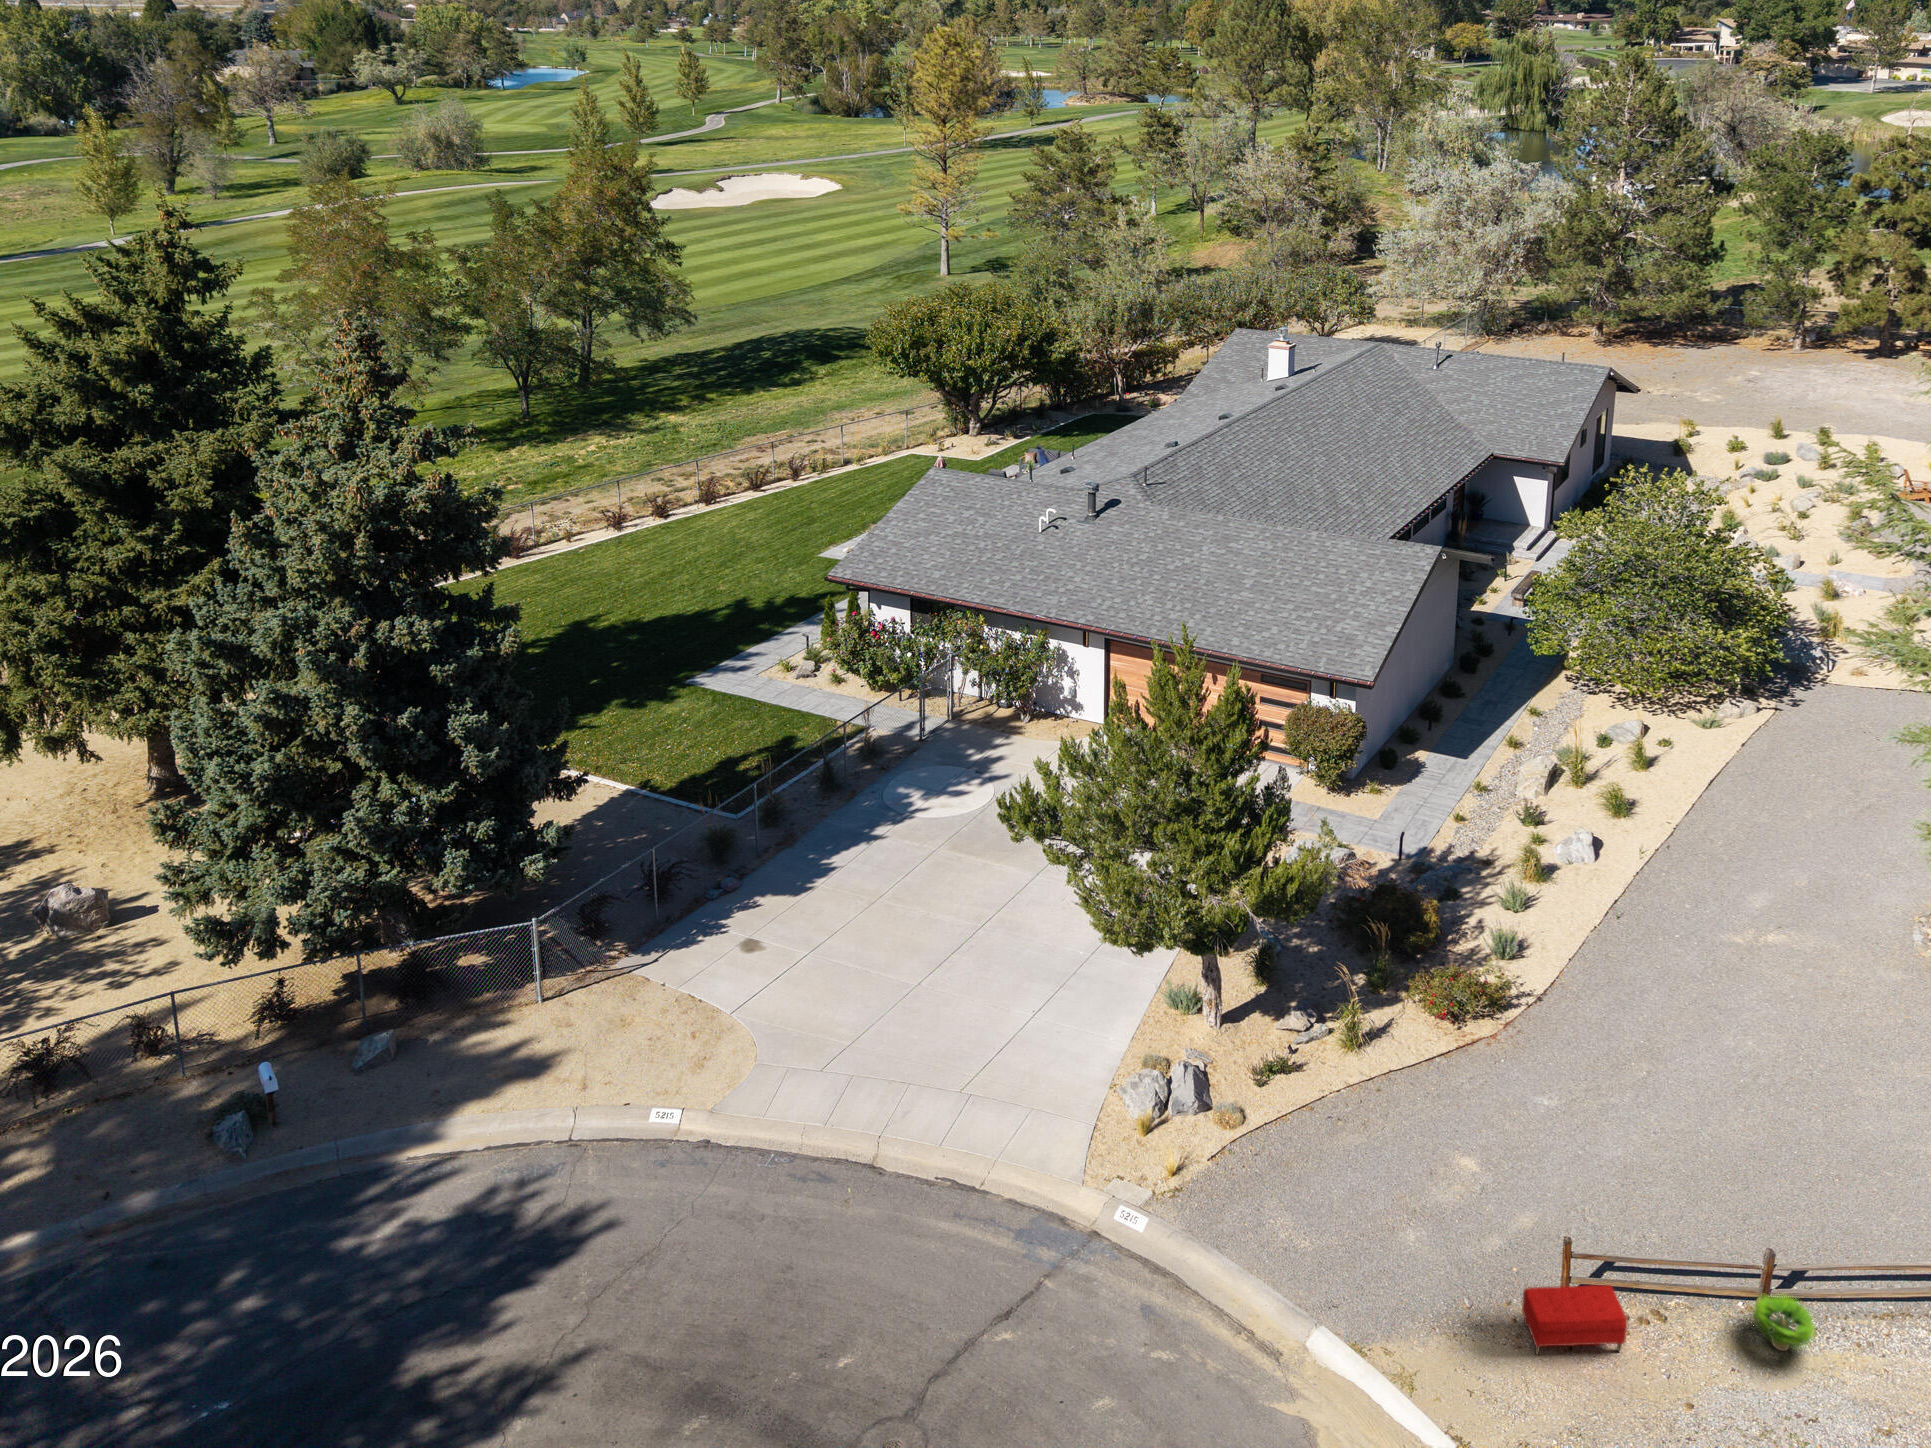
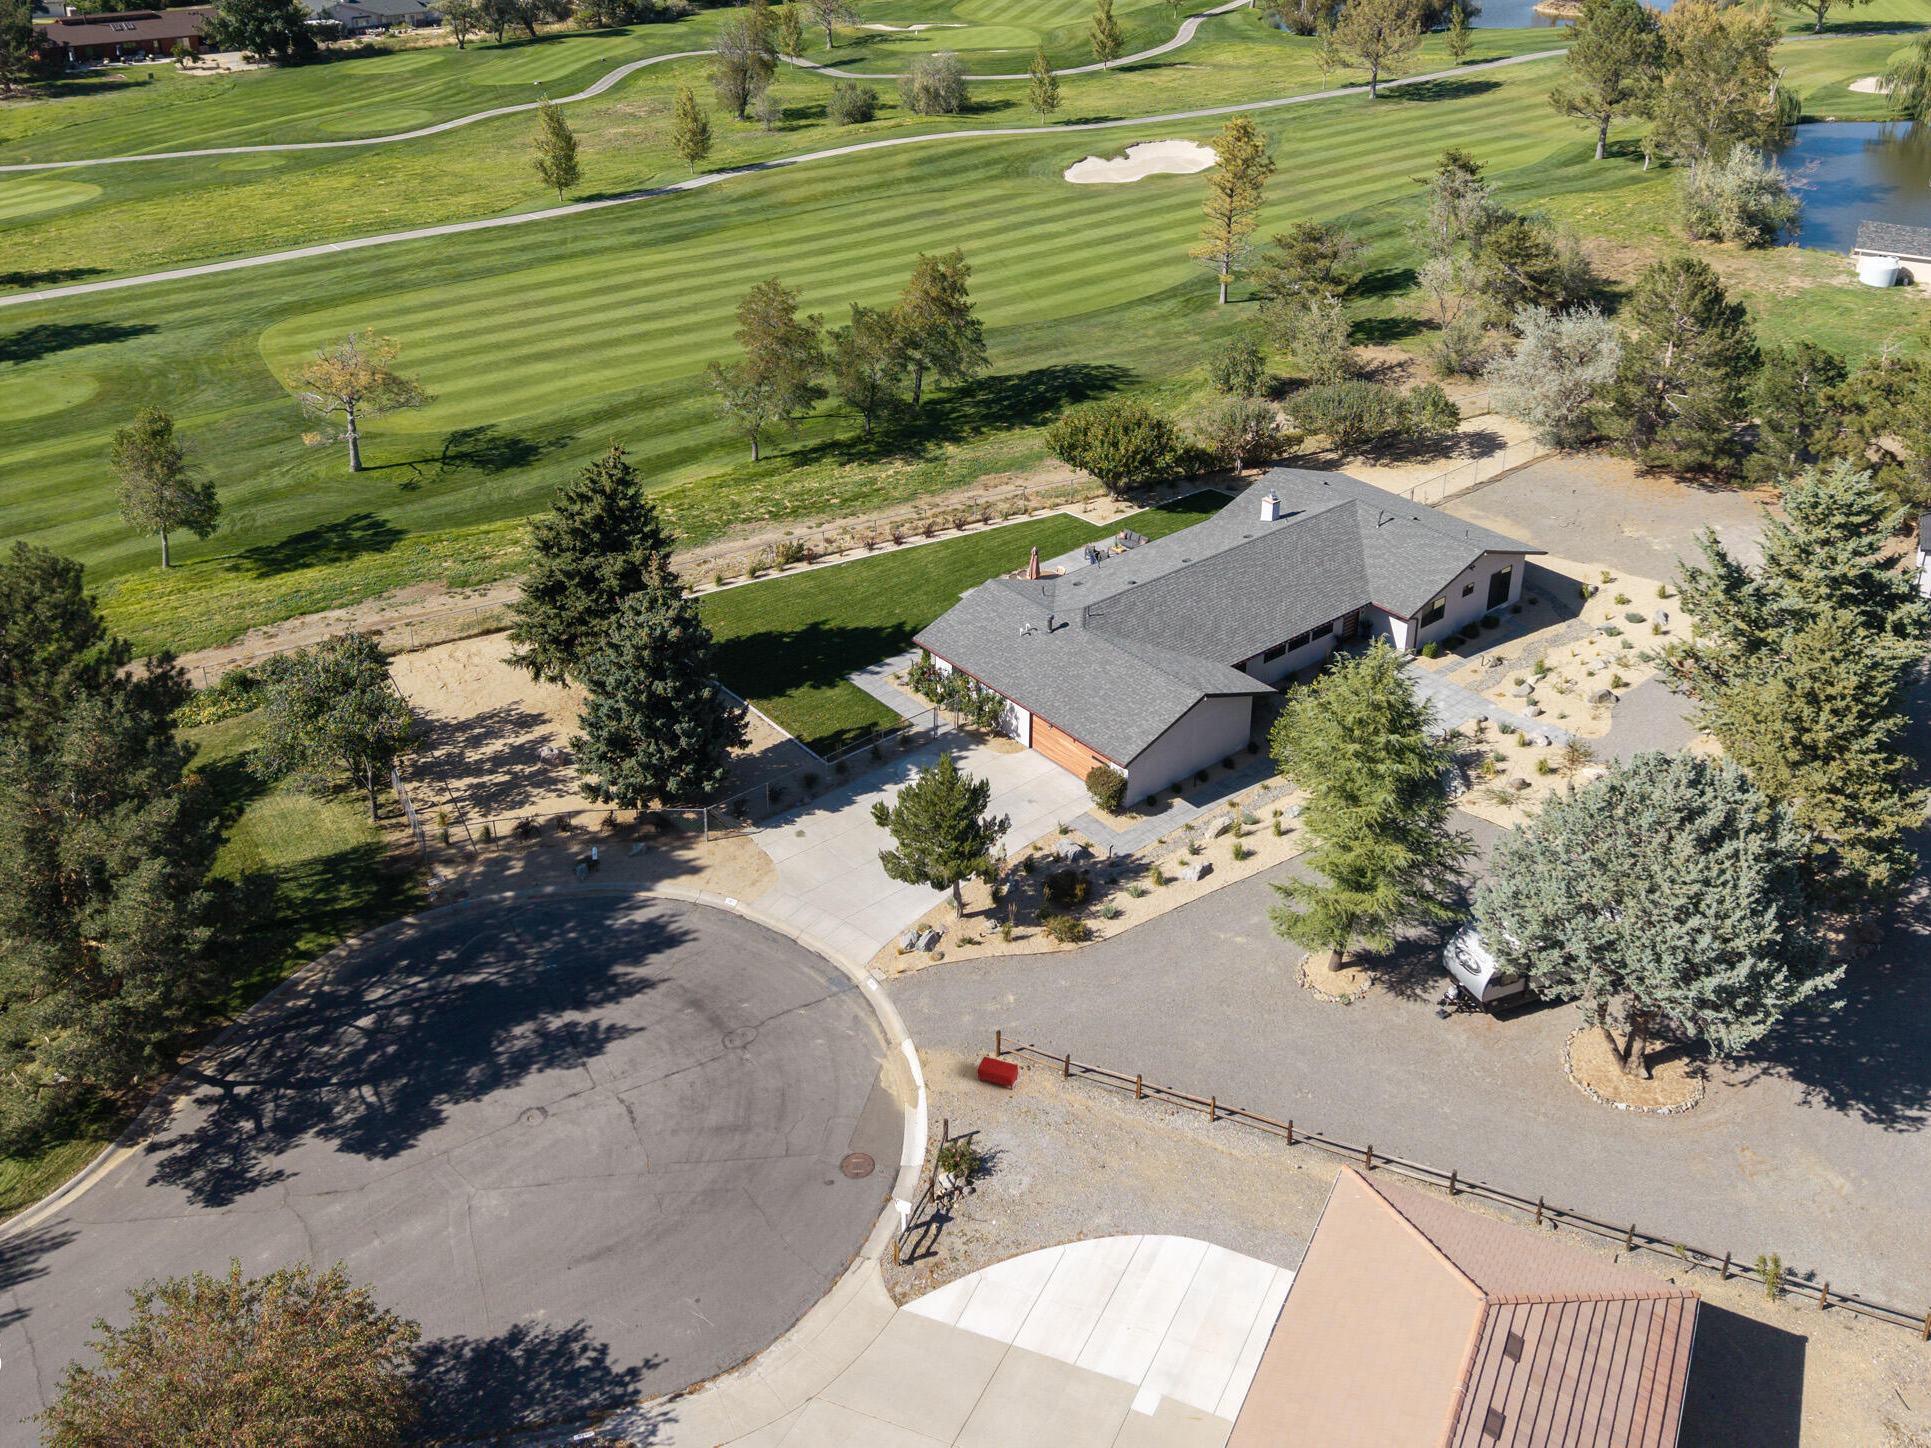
potted plant: present [1752,1295,1815,1351] -> none [1062,1085,1087,1109]

